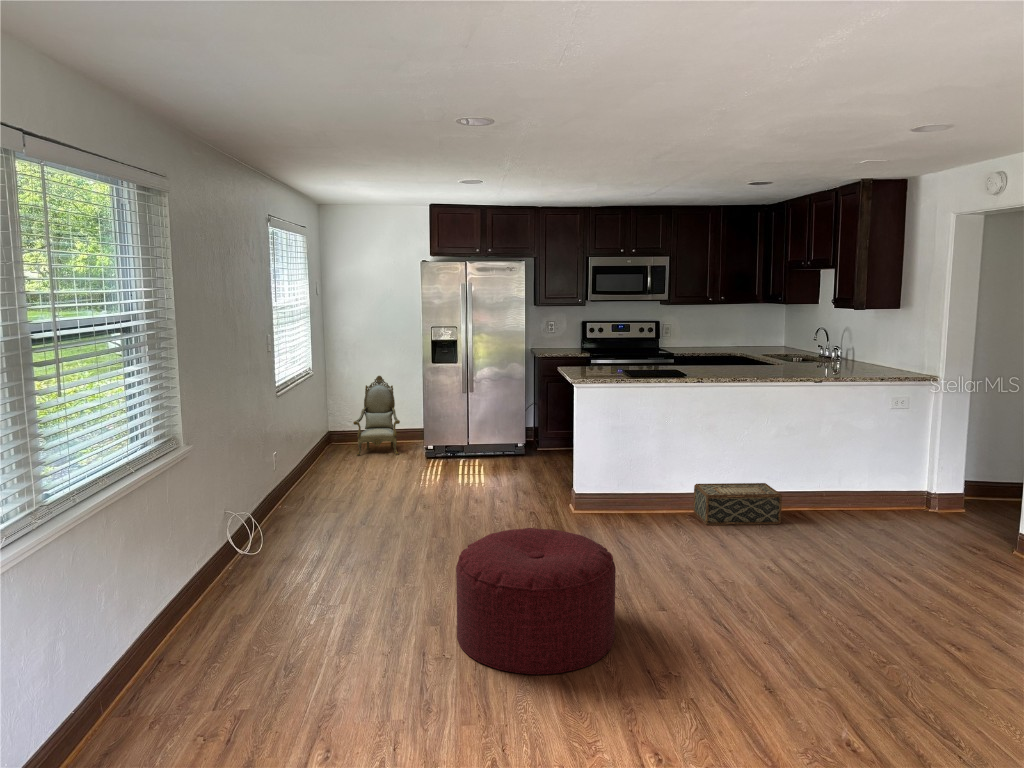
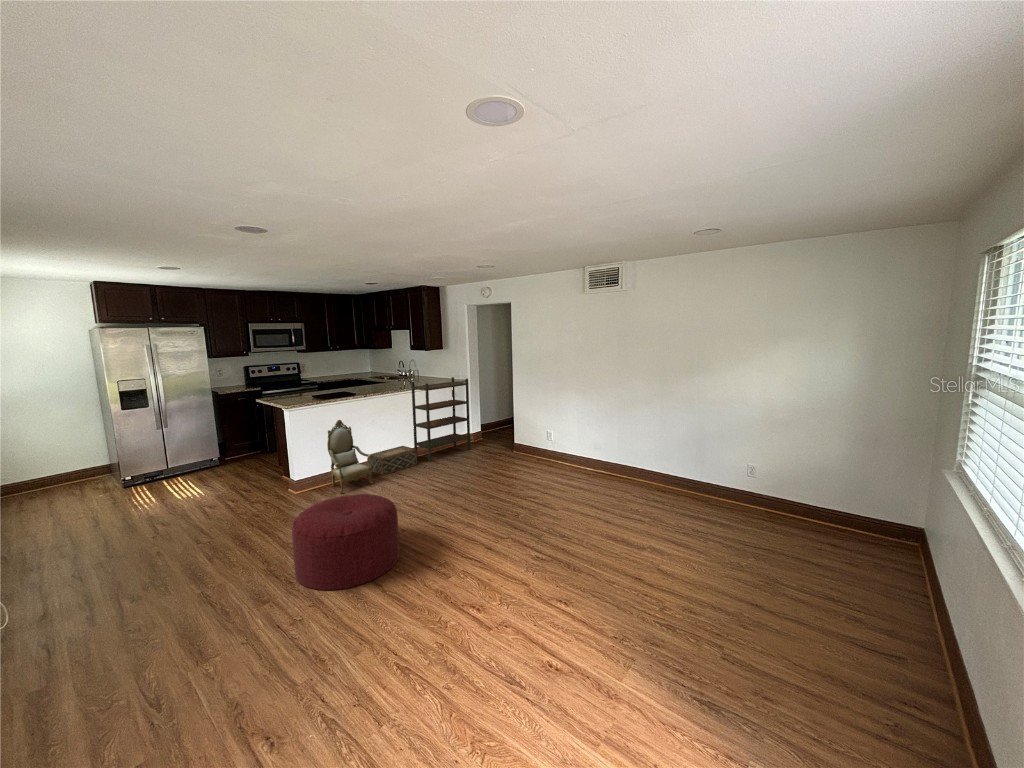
bookshelf: none [790,367,929,526] -> present [411,377,470,462]
armchair: present [353,376,400,456] -> present [327,420,374,494]

